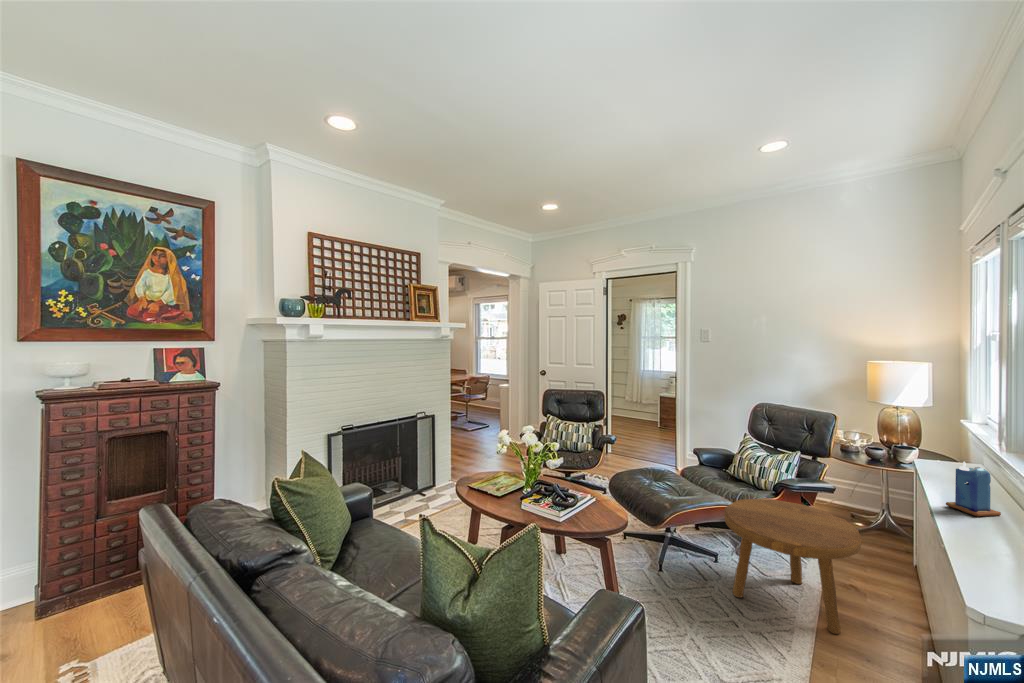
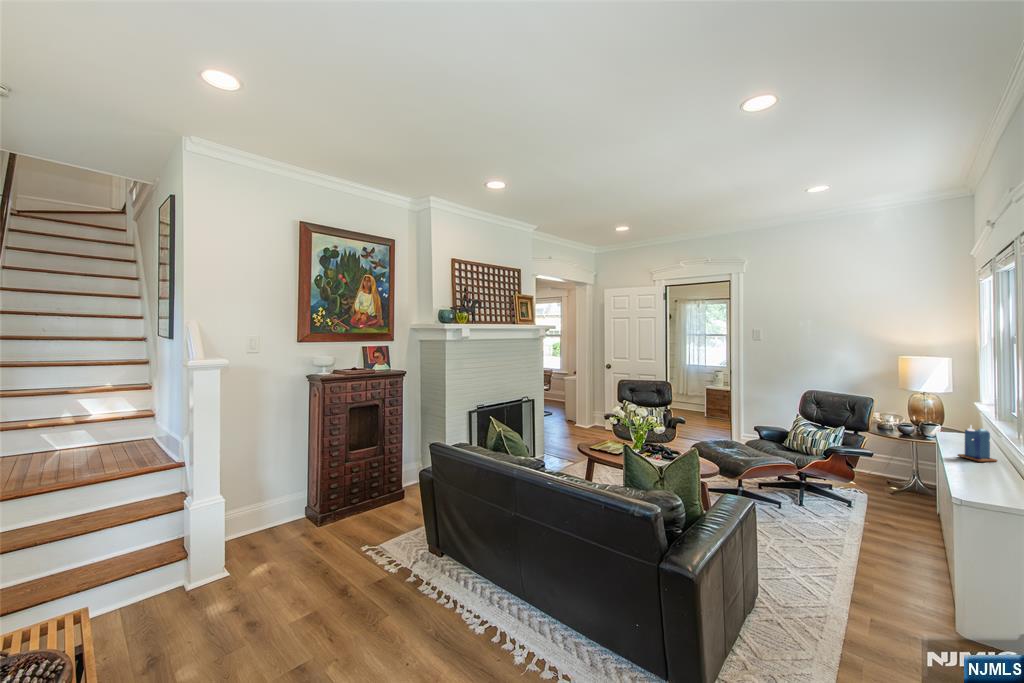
footstool: present [724,499,862,634] -> none [787,459,895,550]

